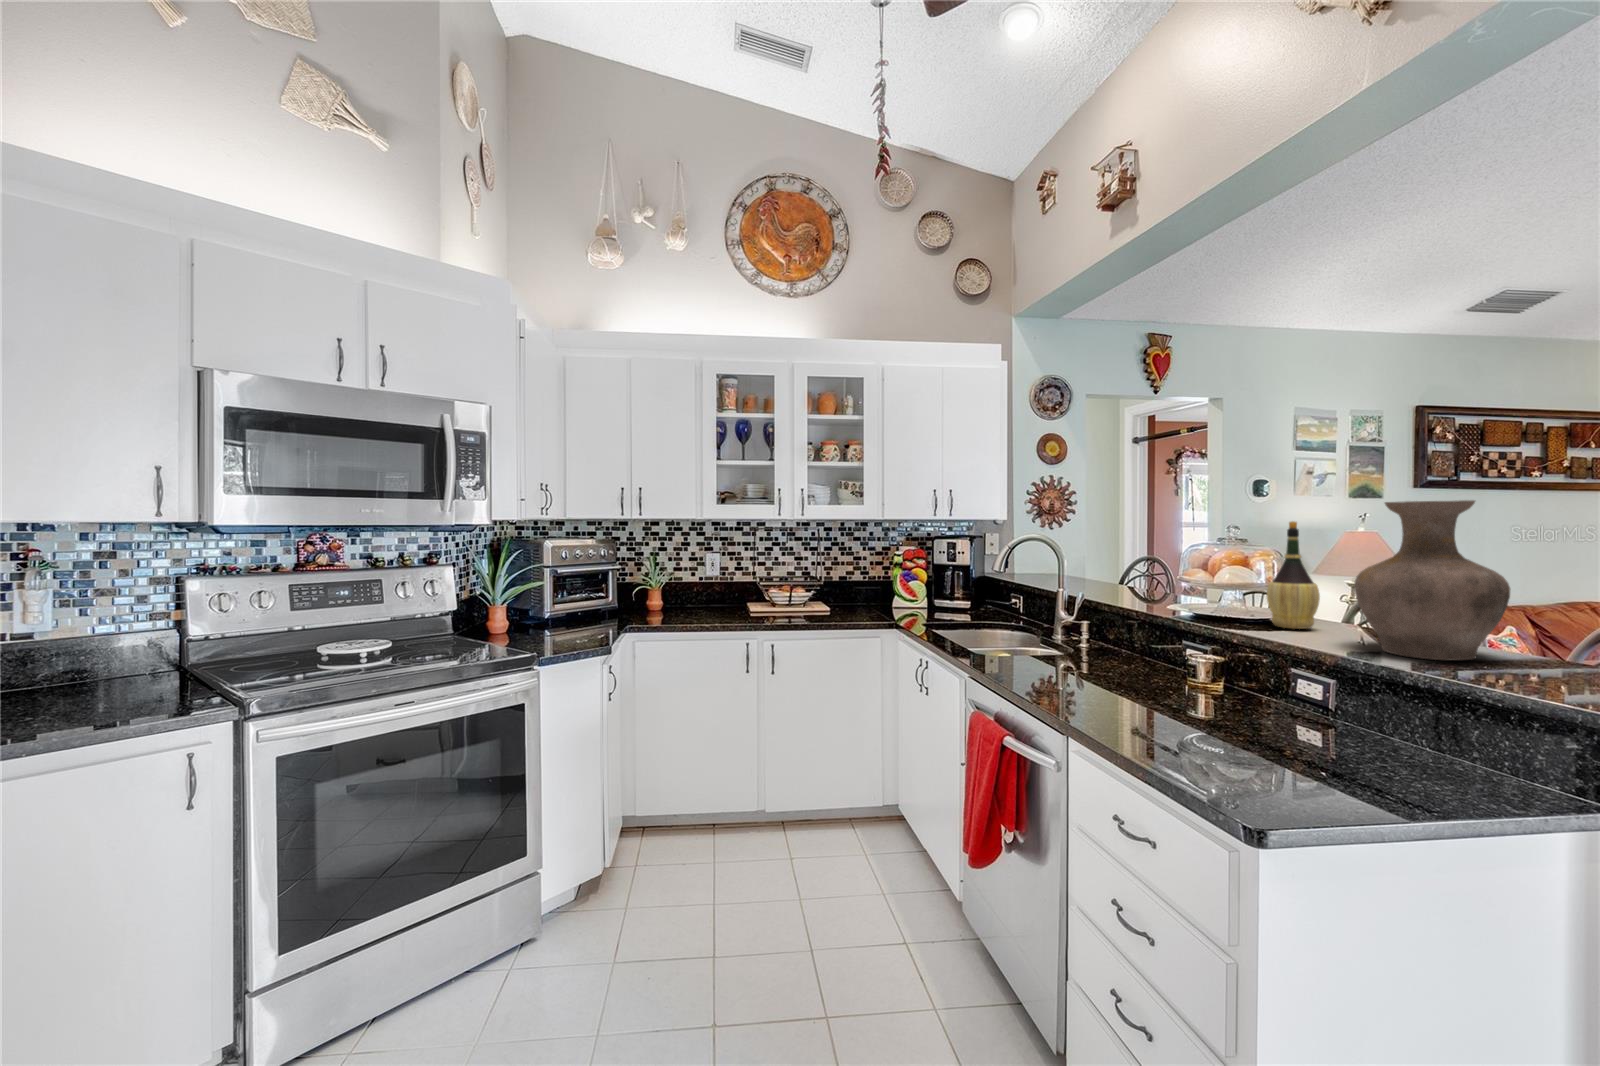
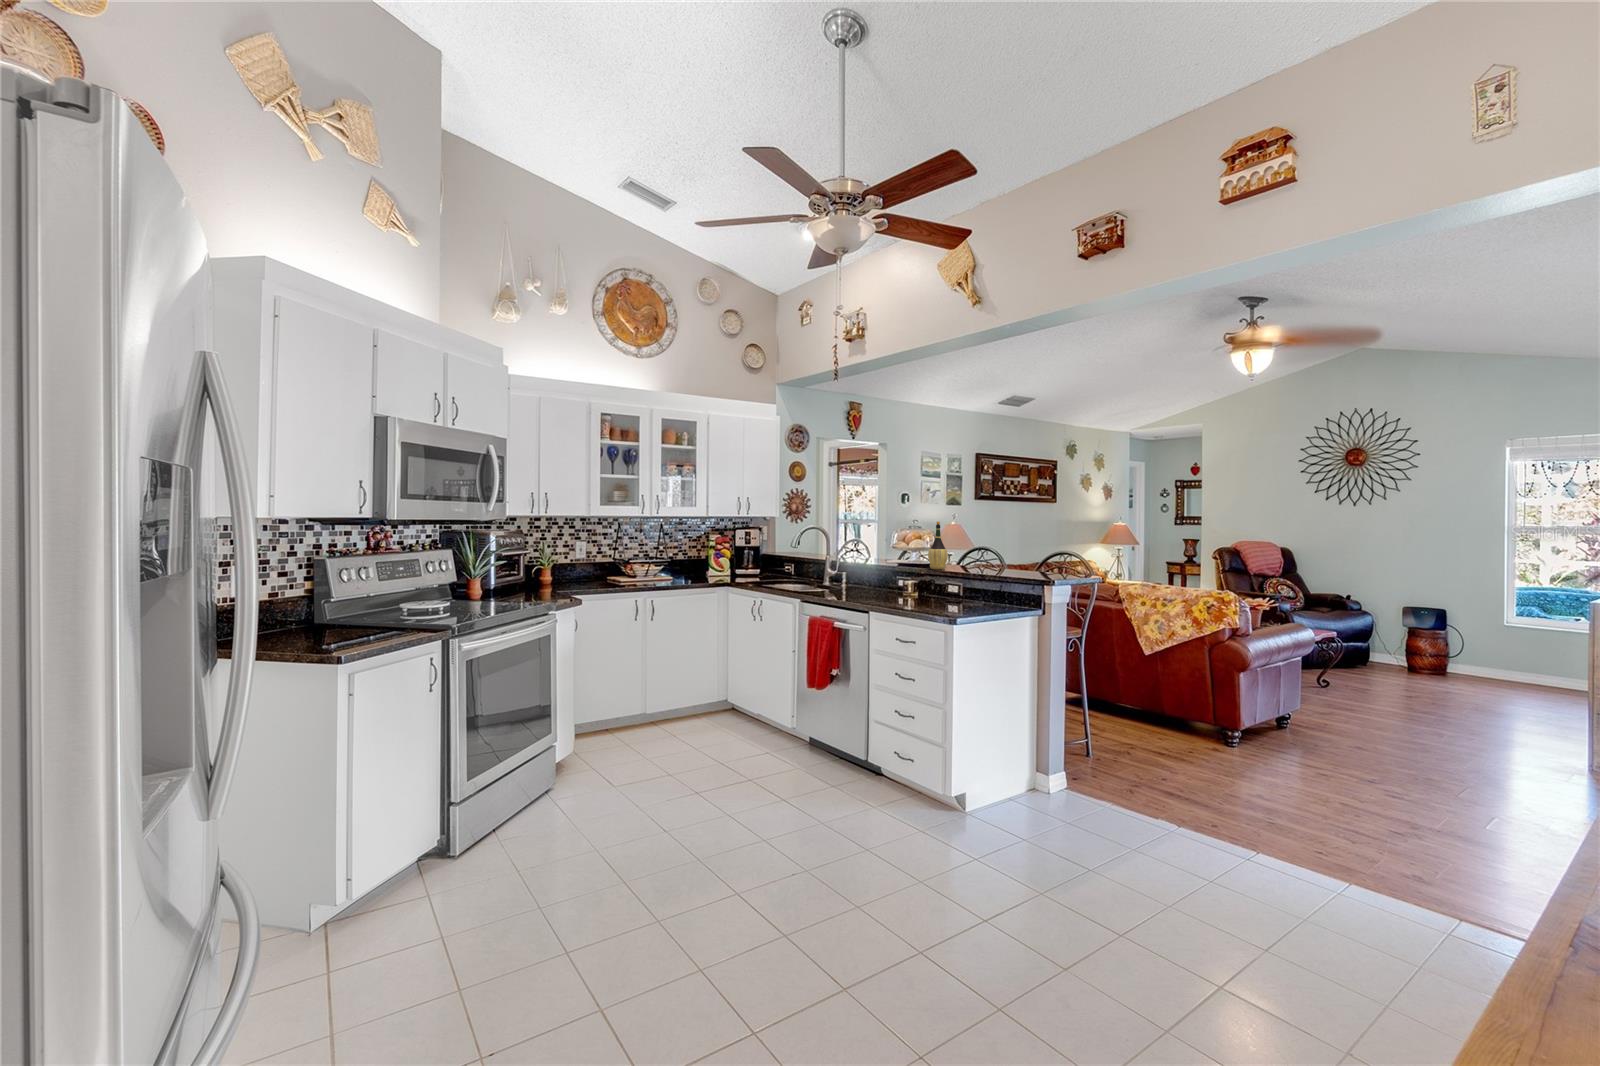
vase: present [1354,500,1510,660] -> none [962,514,1008,575]

